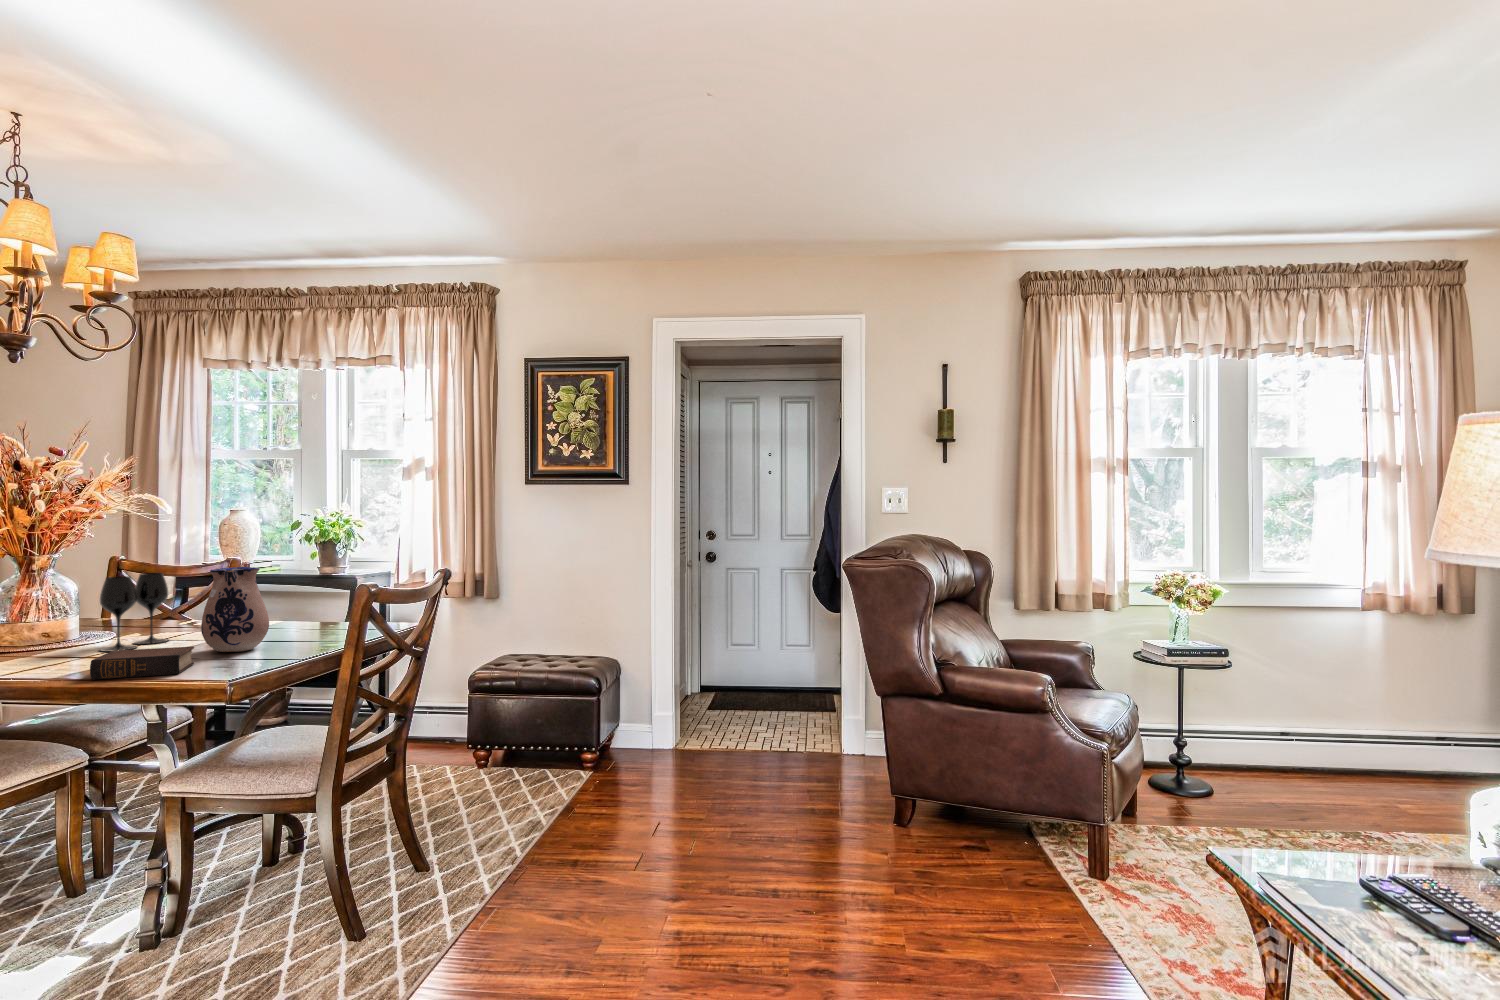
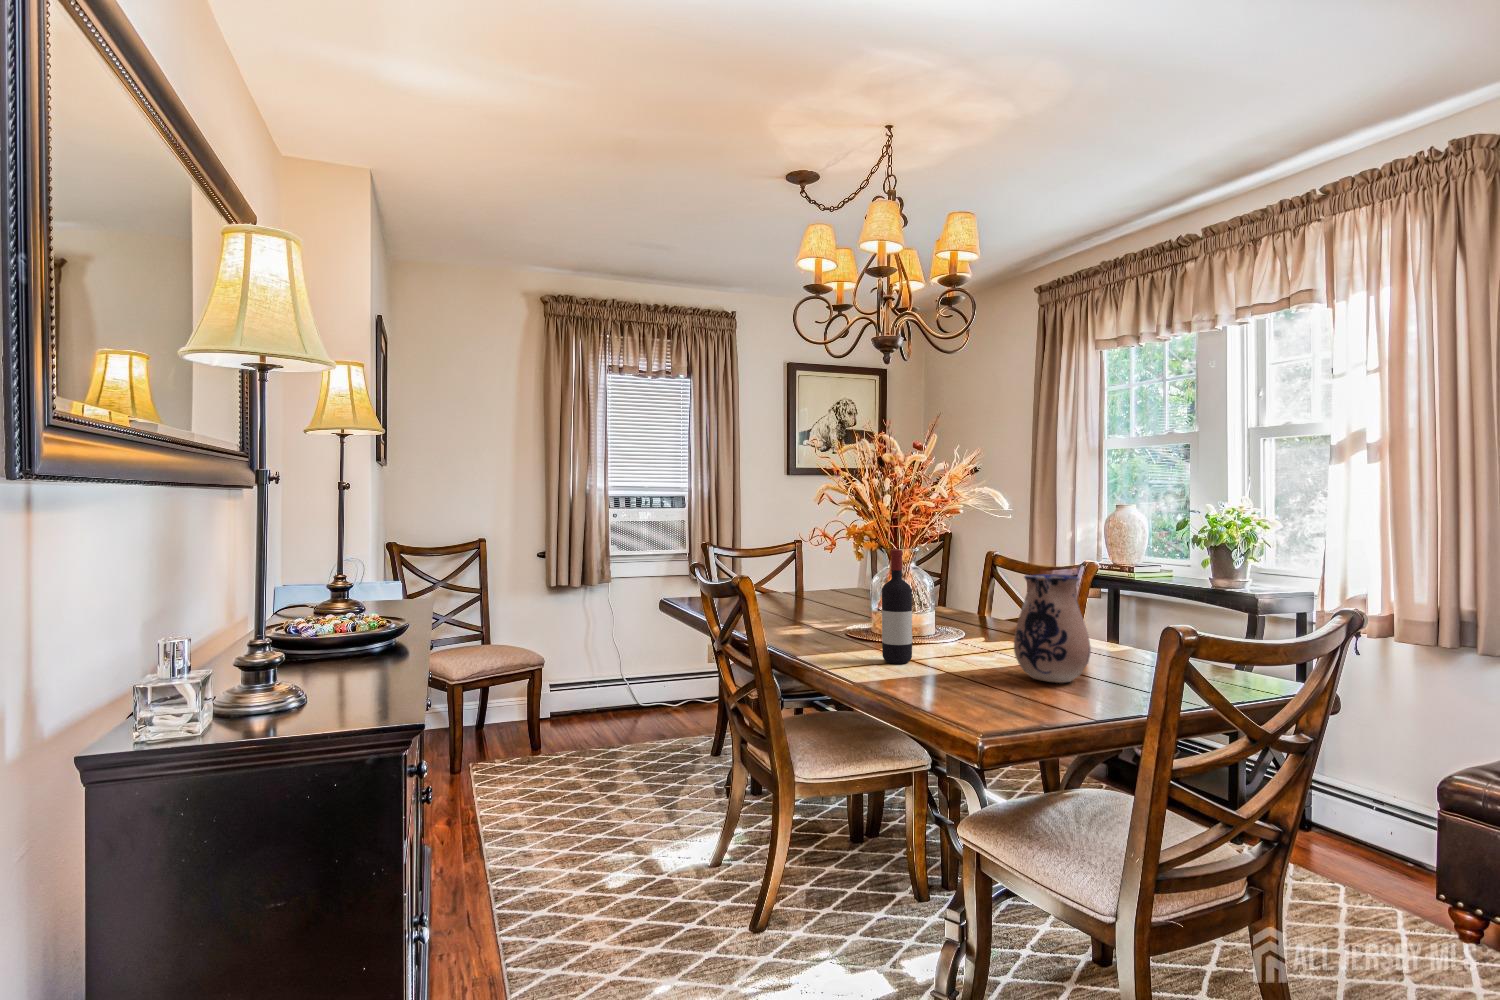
wine bottle: none [48,556,85,665] -> present [882,550,912,664]
wine glass: present [100,573,168,652] -> none [934,573,1003,656]
book: present [90,646,194,680] -> none [890,658,994,701]

